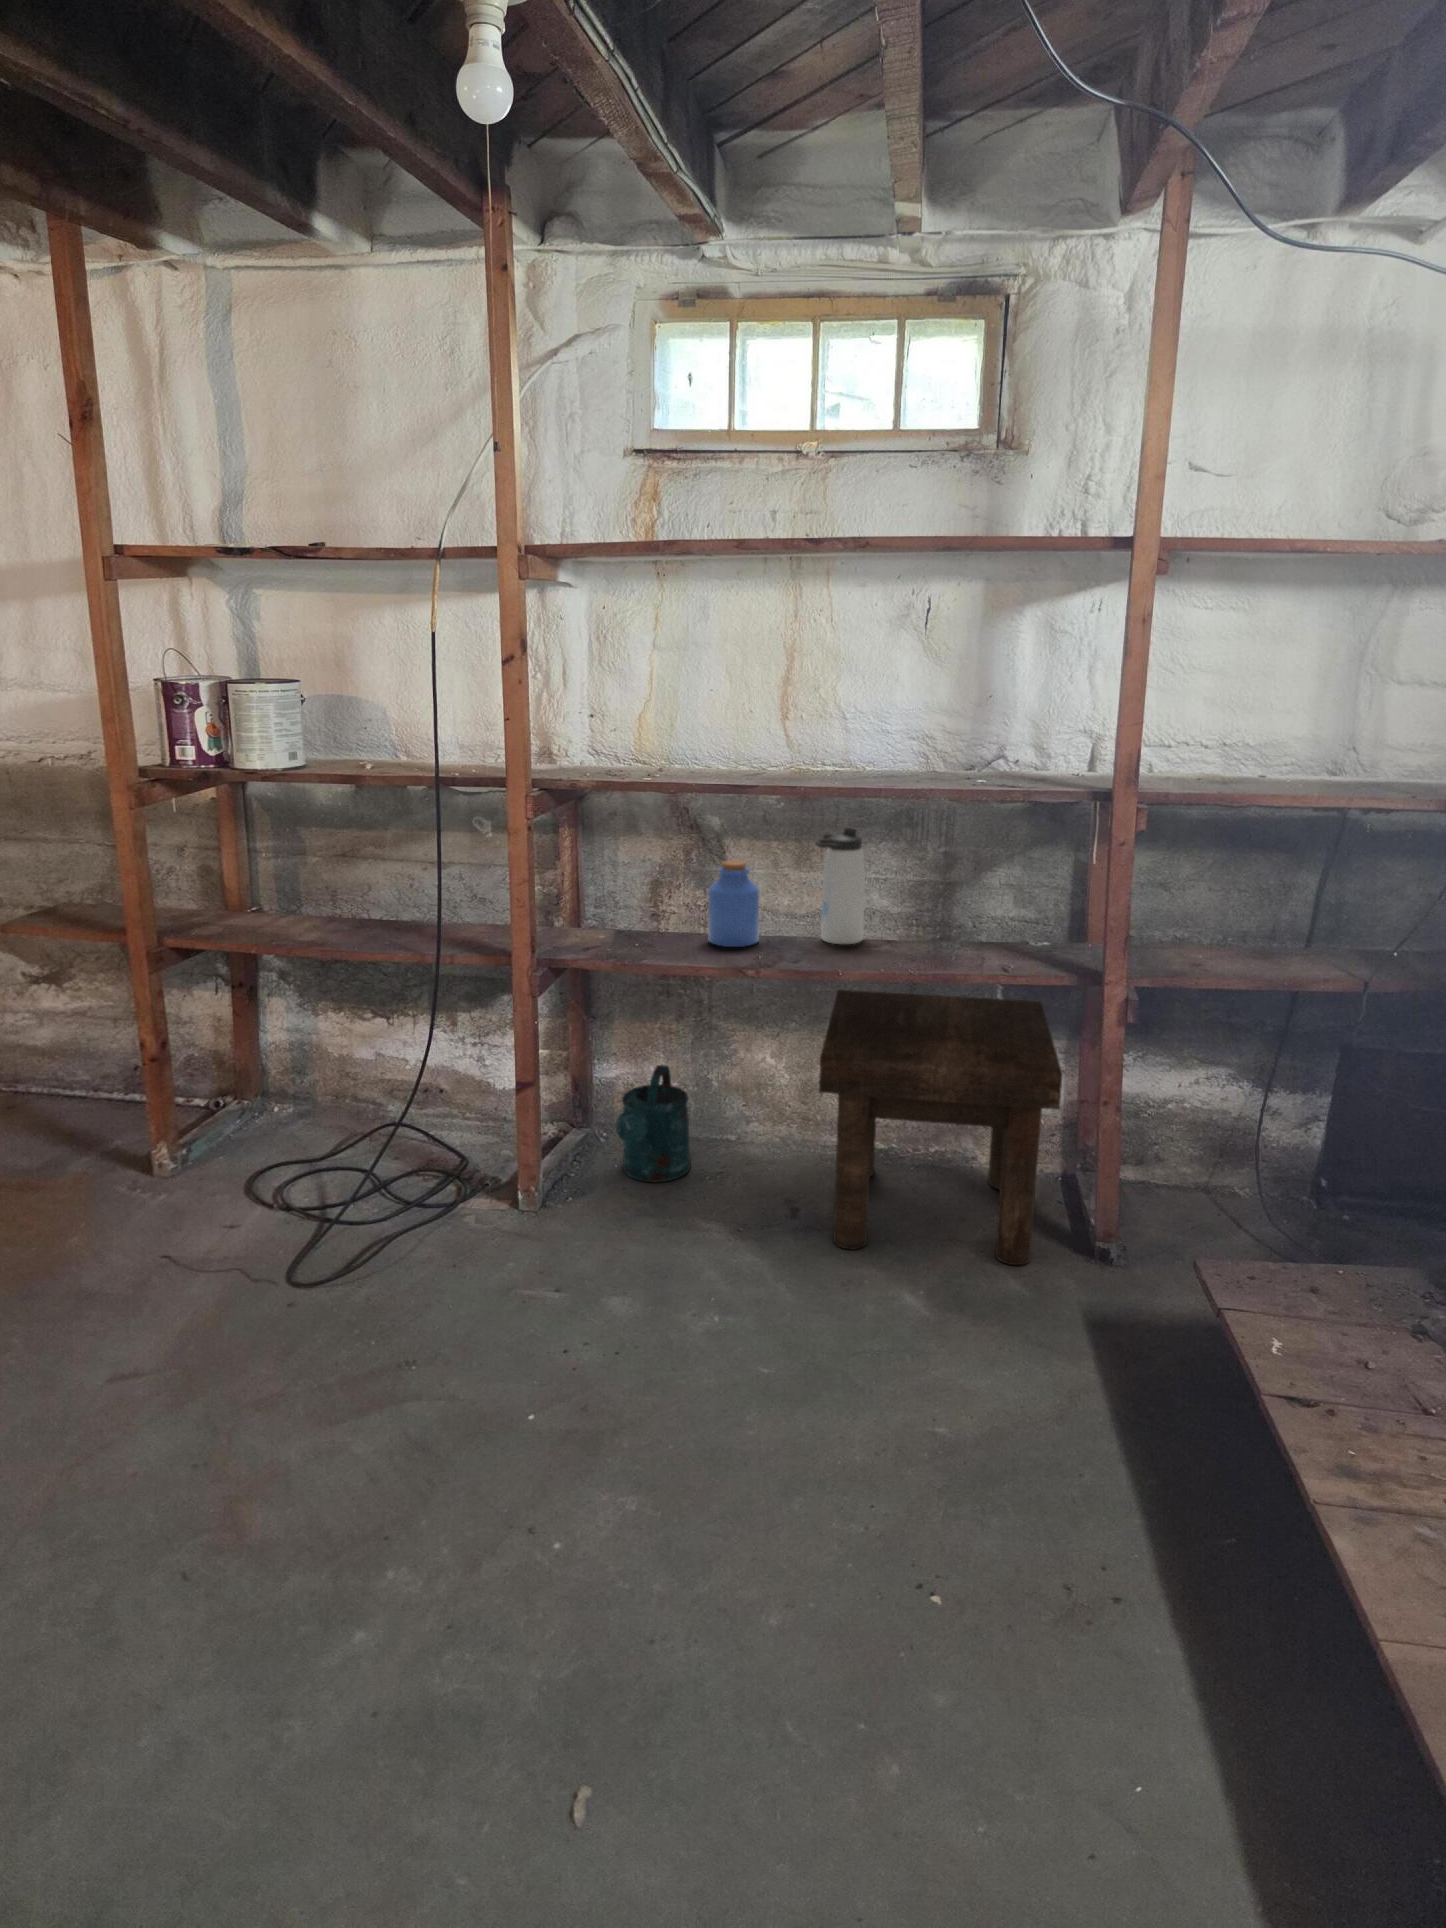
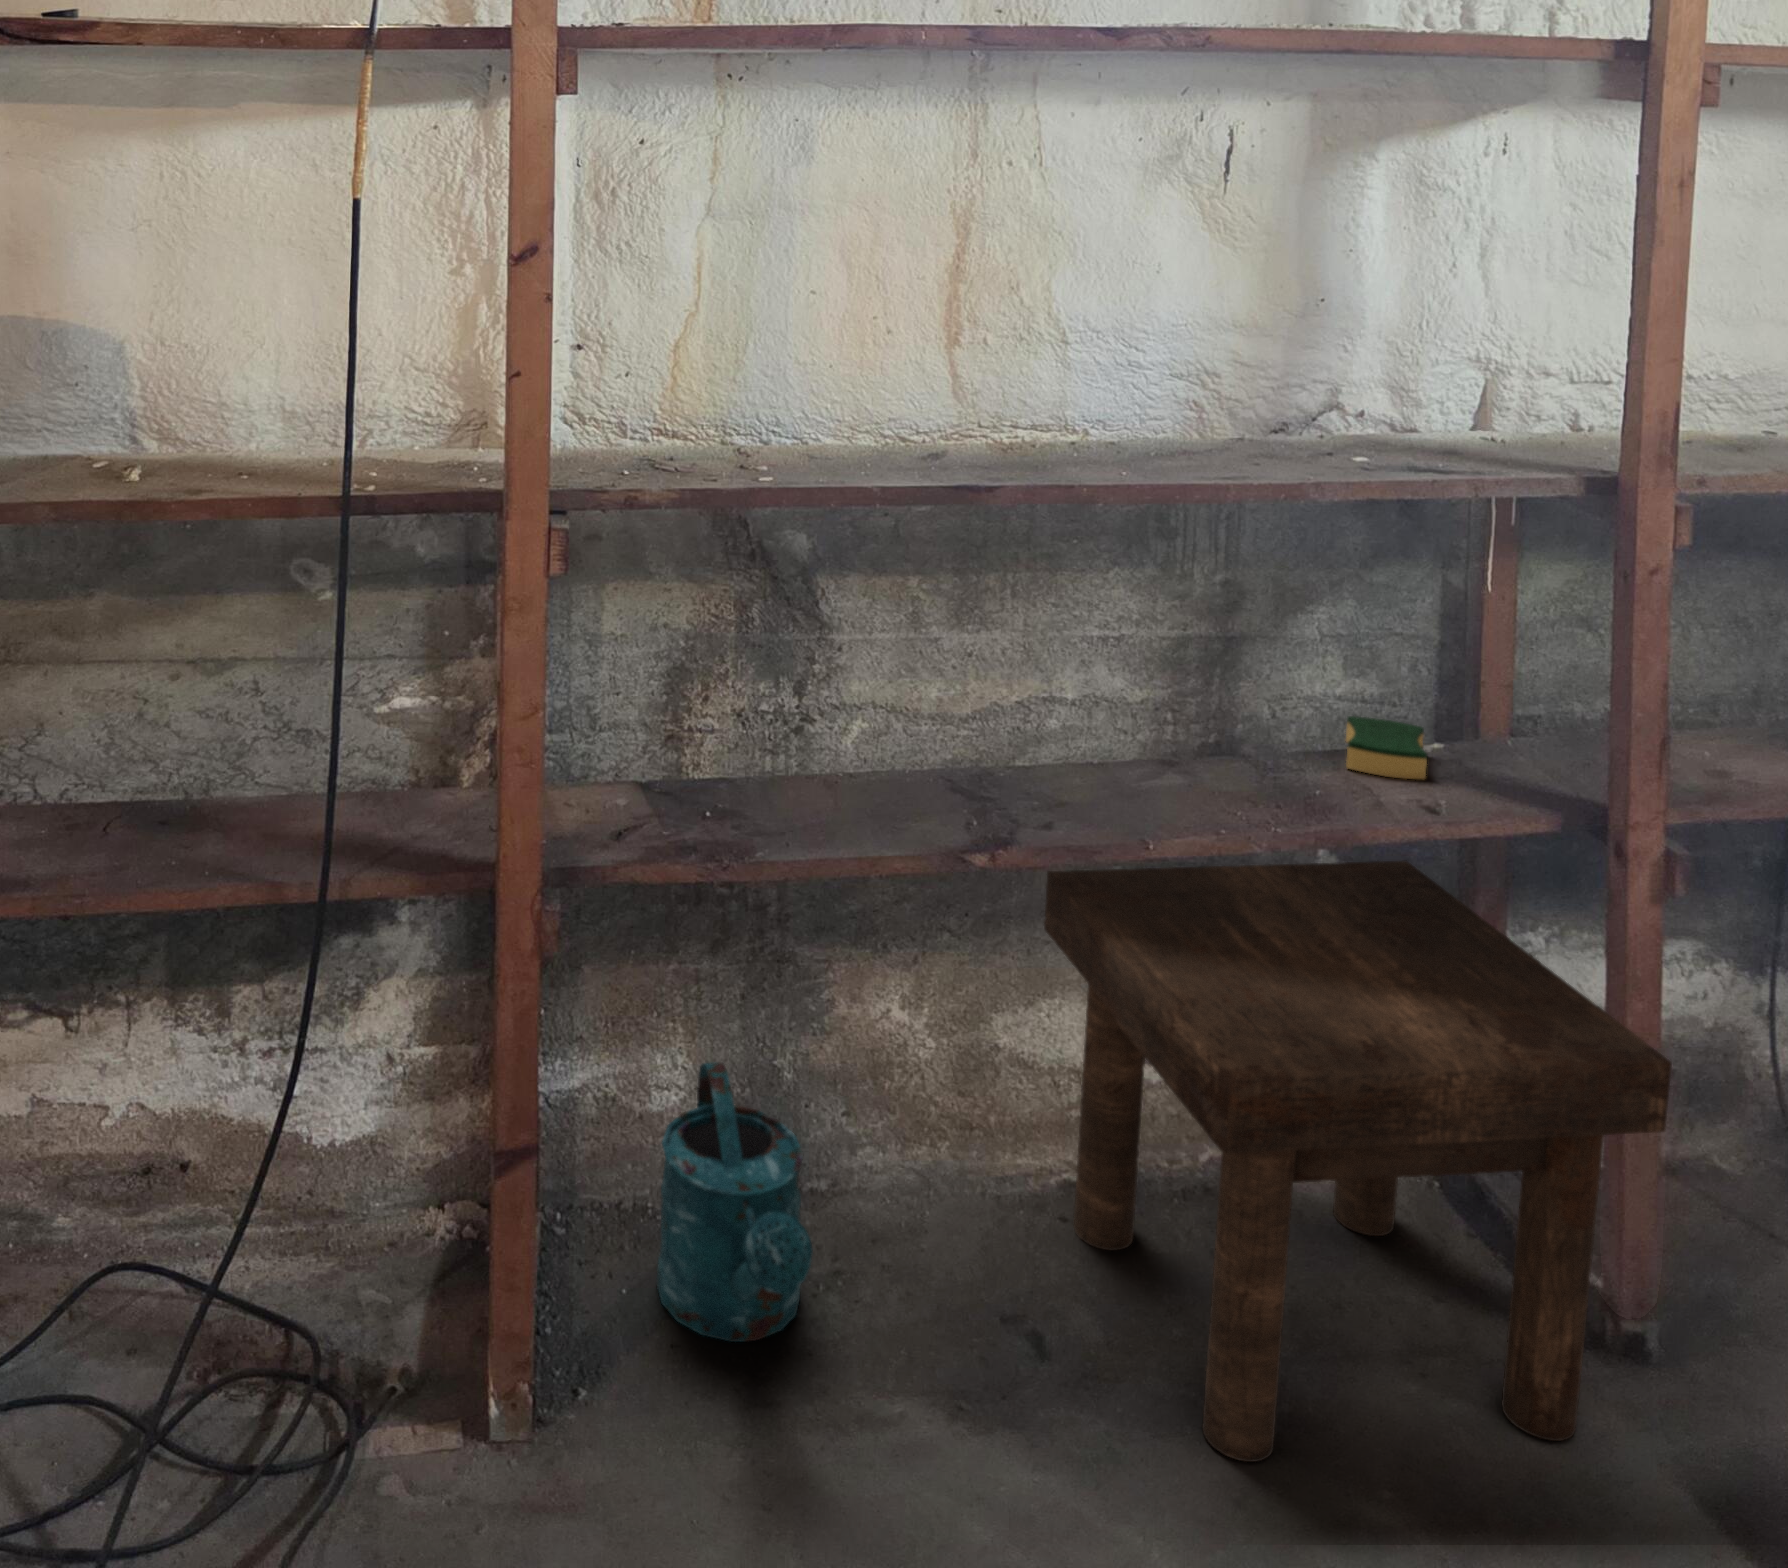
thermos bottle: present [815,828,865,944] -> none [1021,562,1118,792]
jar: present [708,860,759,947] -> none [838,641,946,824]
sponge: none [995,923,1051,952] -> present [1346,716,1427,779]

